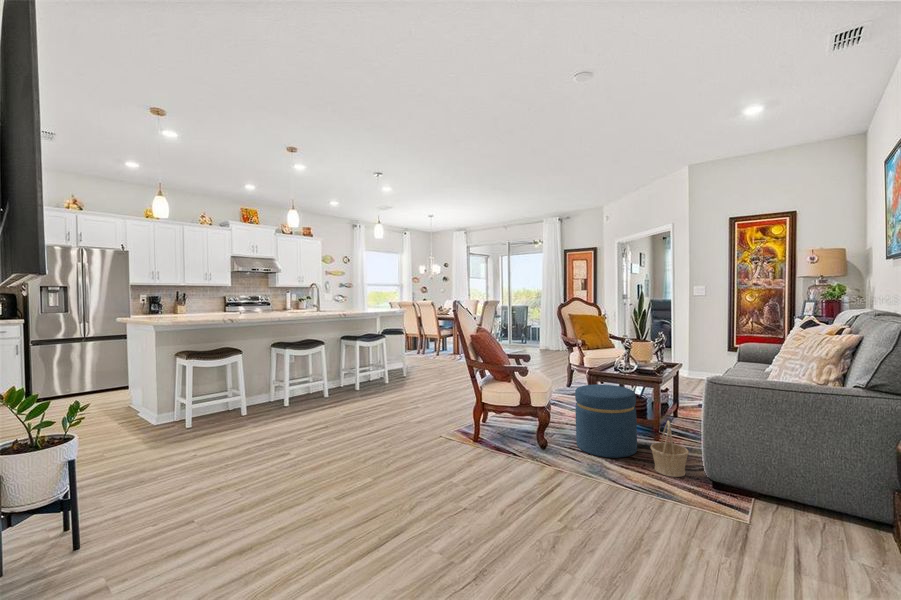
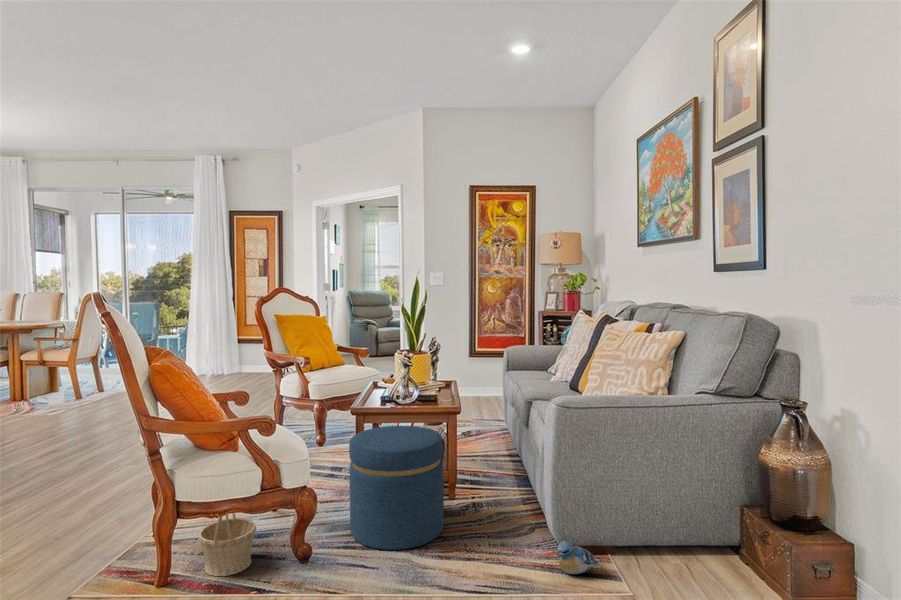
basket: present [650,421,689,477] -> present [198,513,256,576]
plush toy: none [694,474,734,501] -> present [556,541,601,574]

